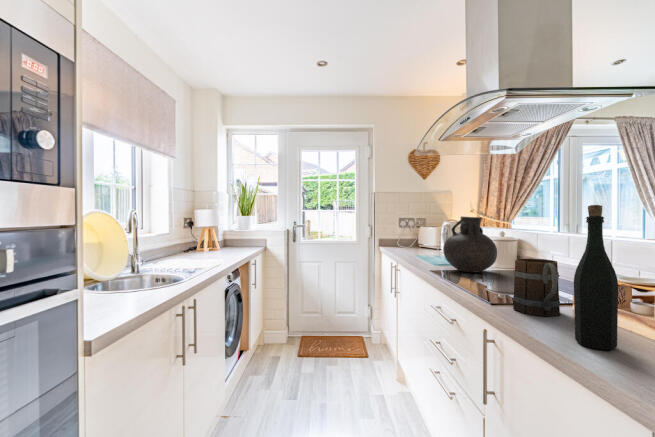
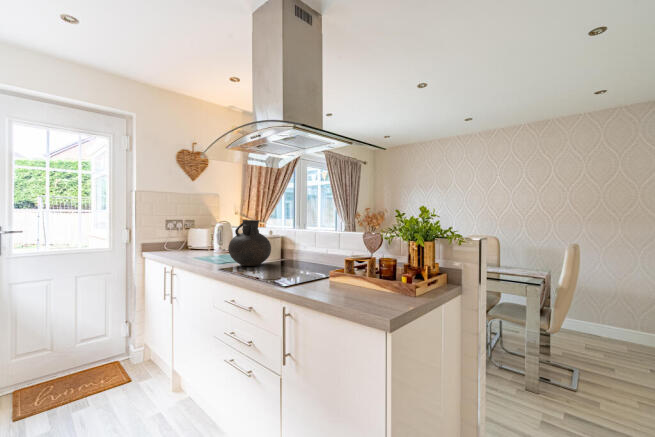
bottle: present [574,205,618,350] -> none [344,215,365,302]
mug: present [513,258,560,316] -> none [300,250,330,290]

